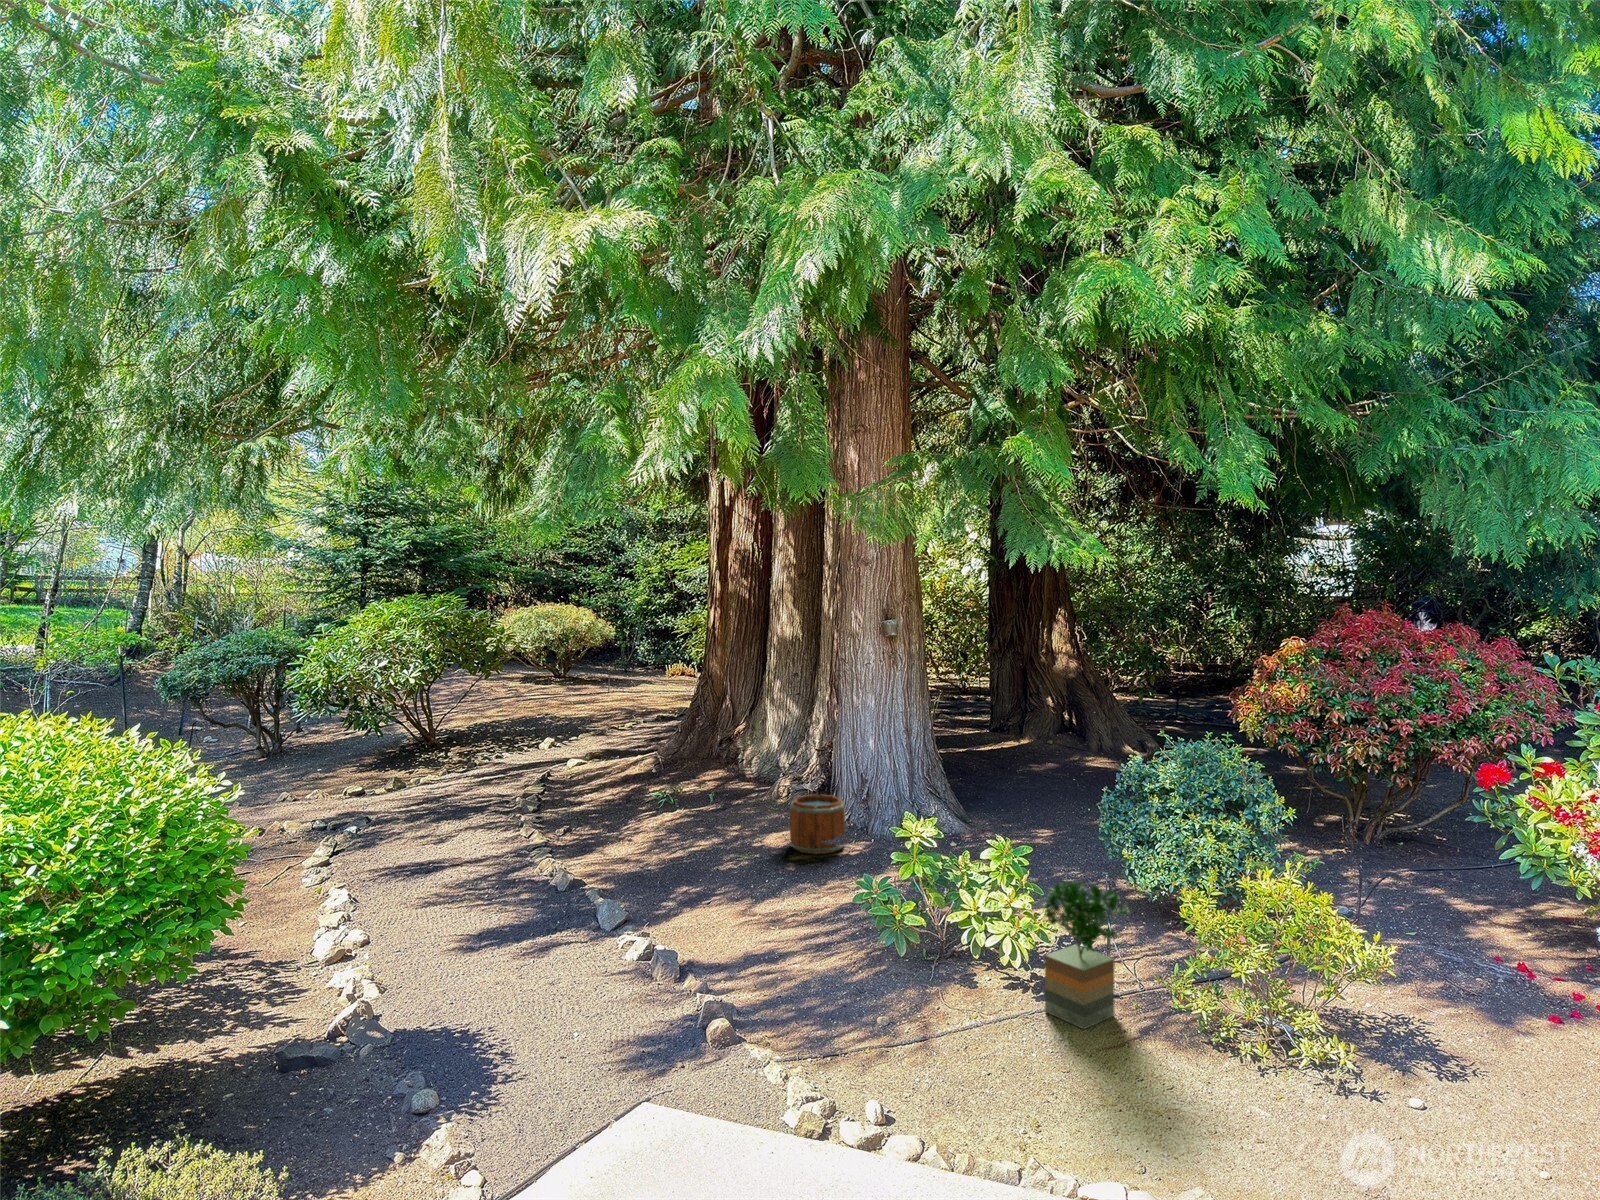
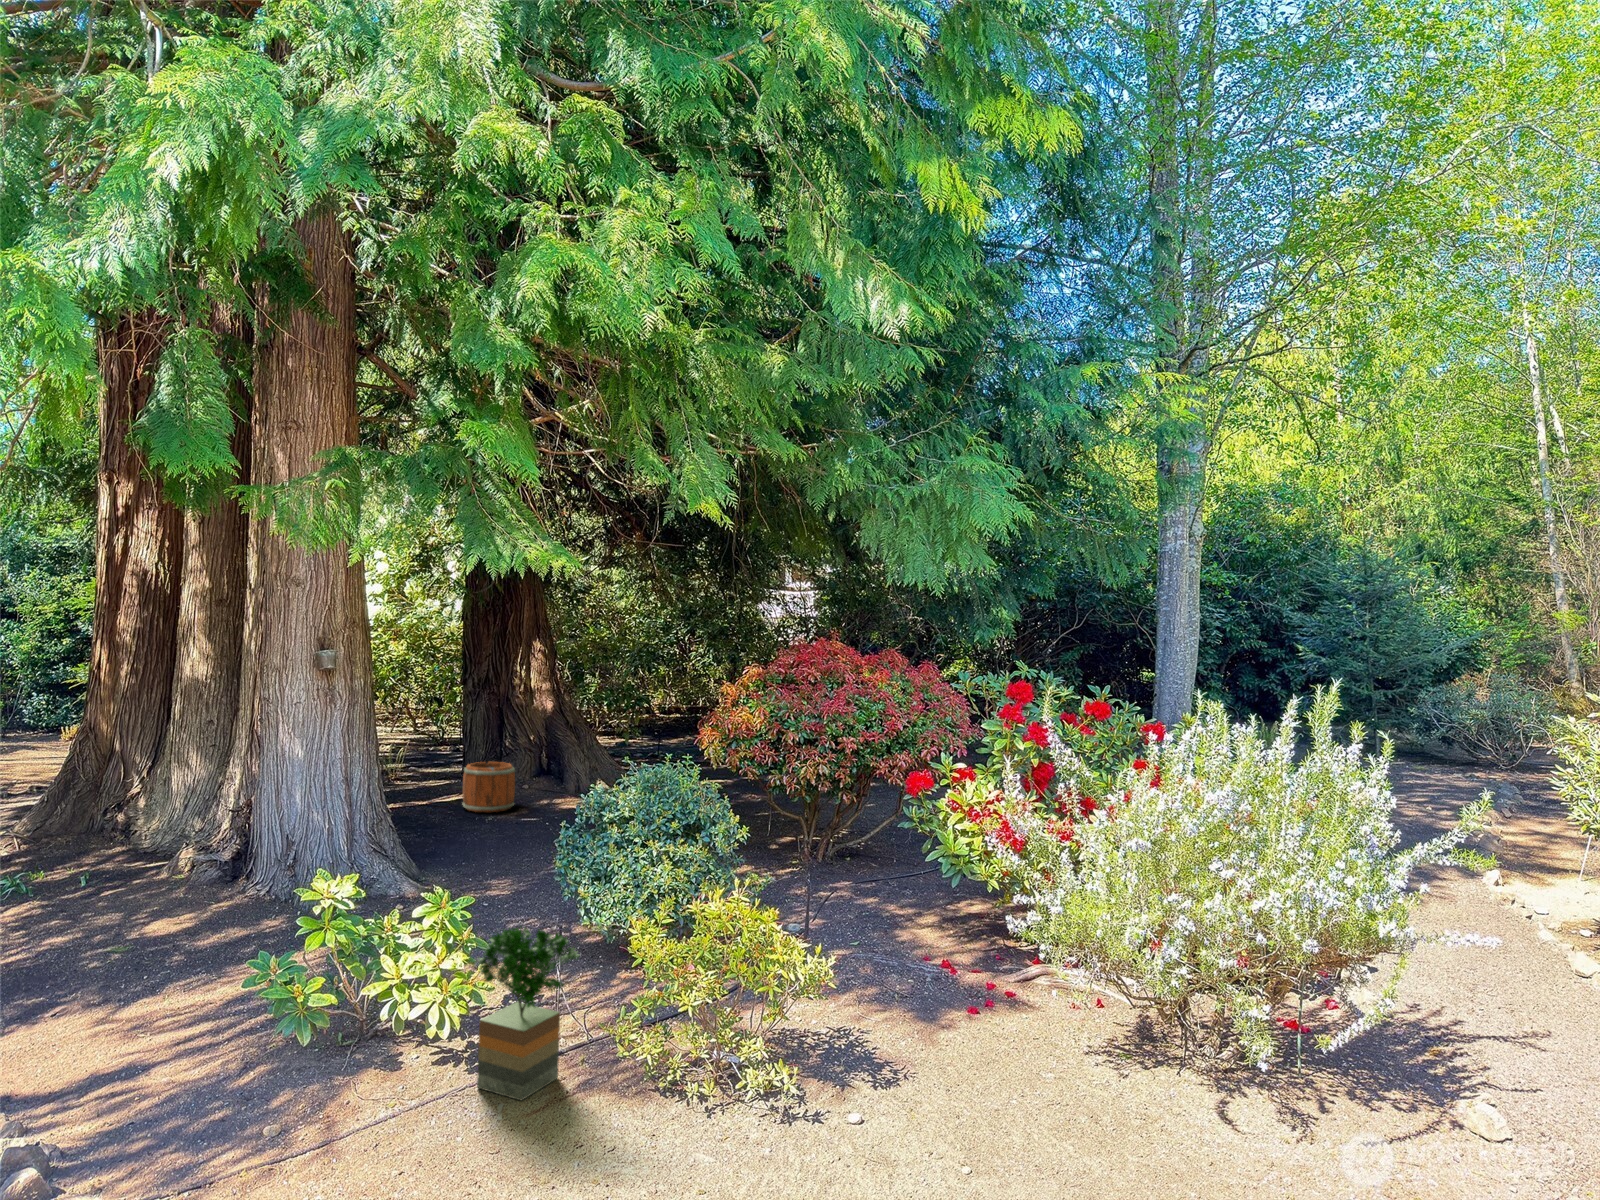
bucket: present [790,795,845,854] -> present [462,762,515,812]

